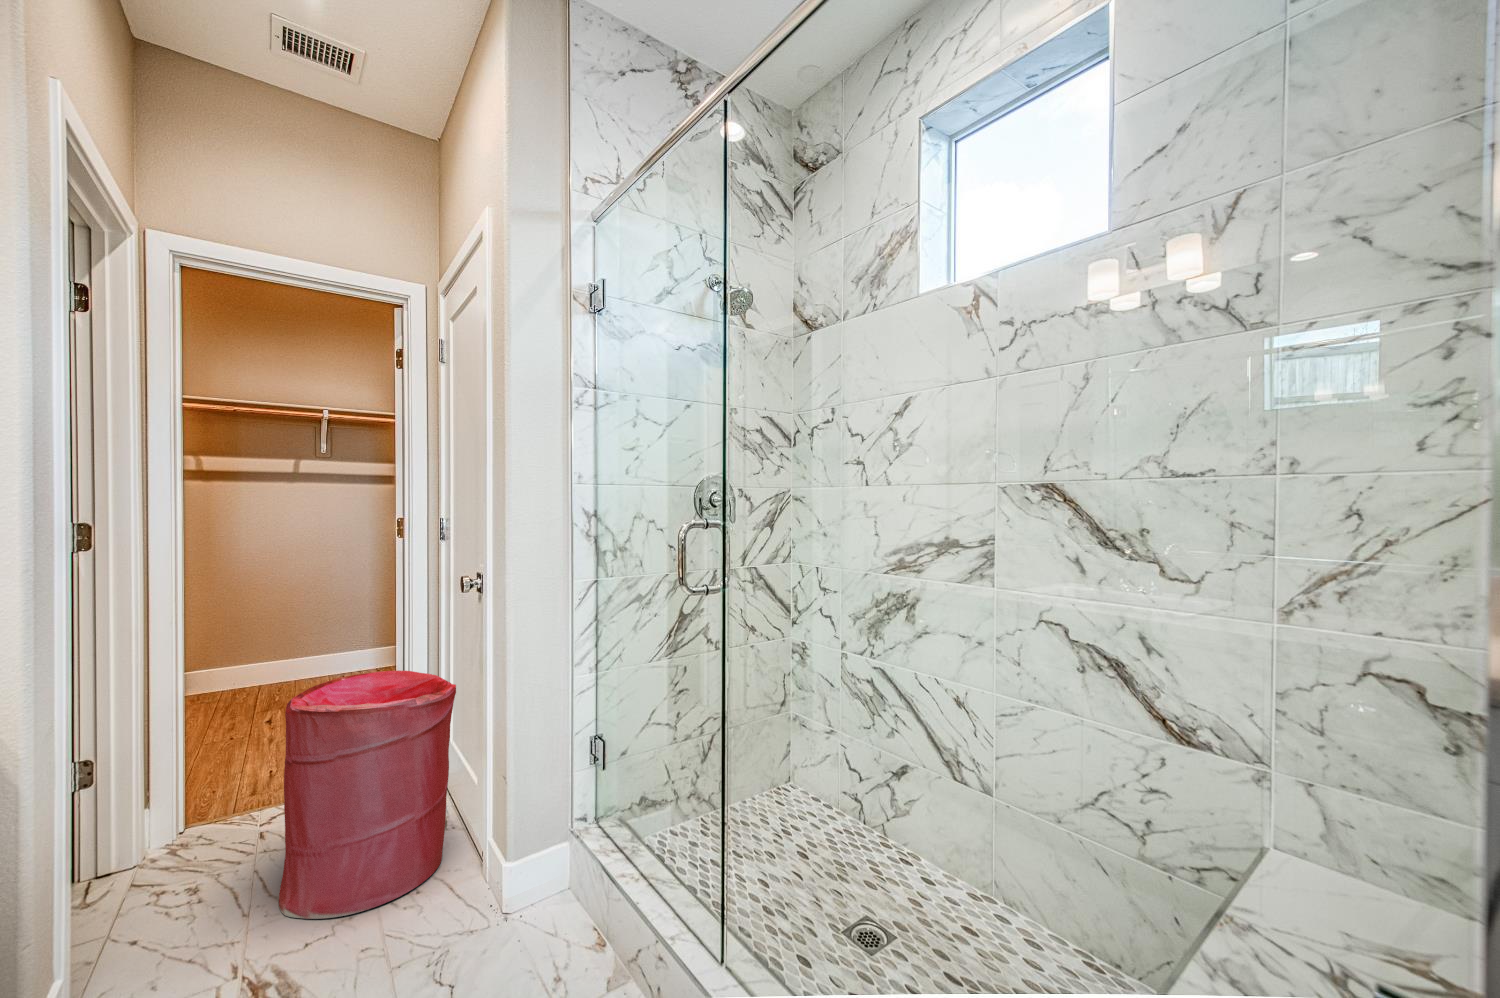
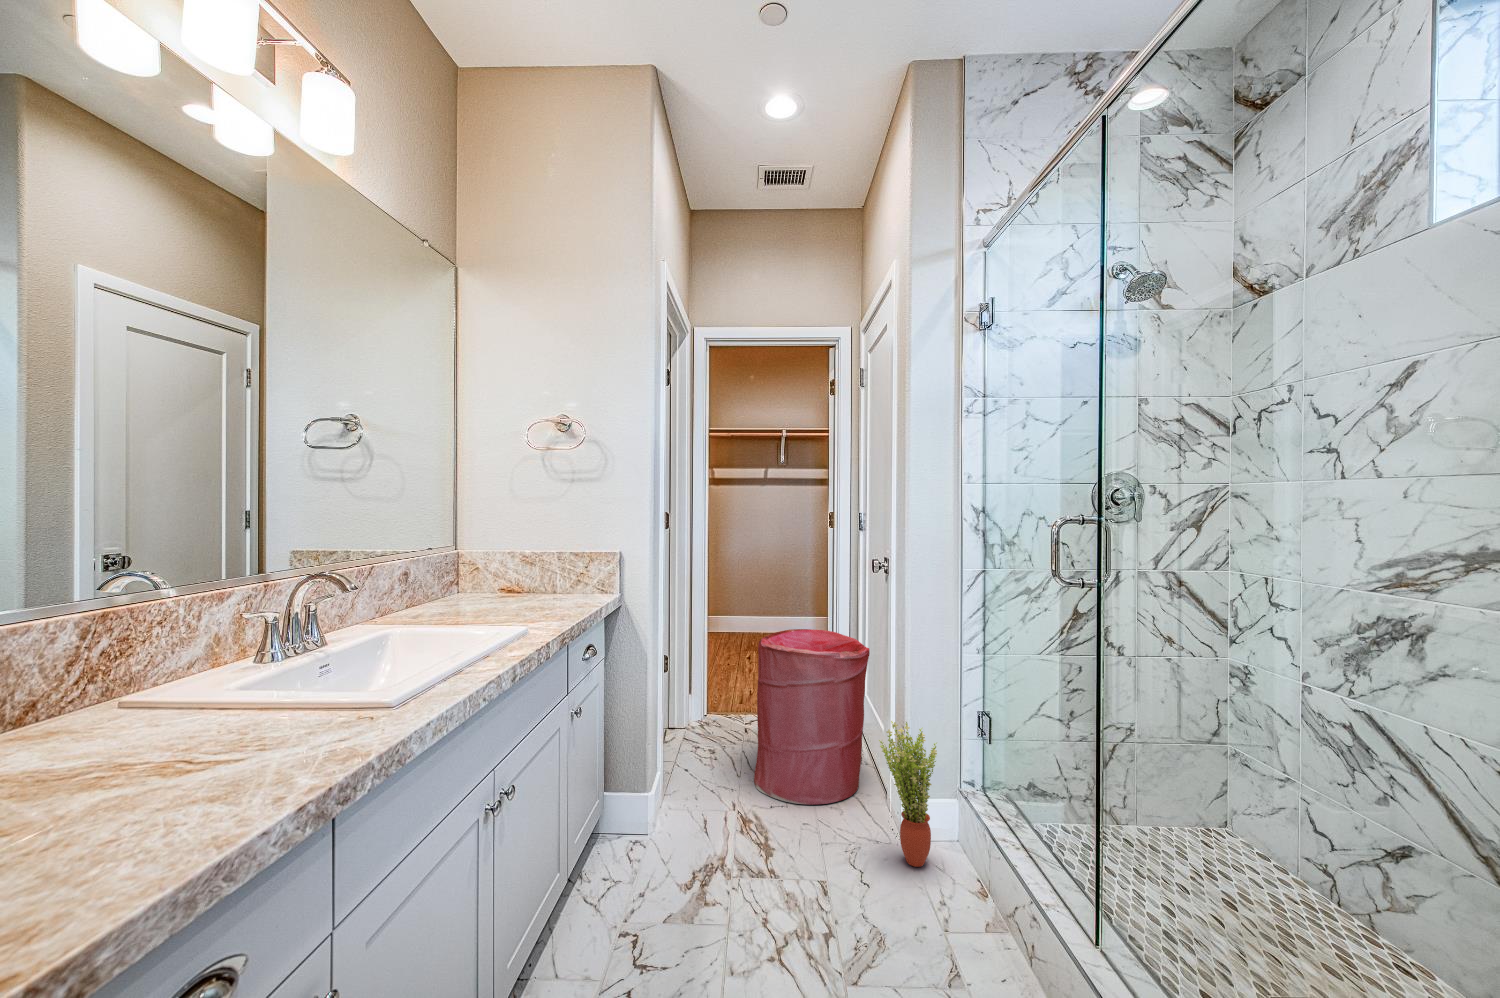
potted plant: none [472,768,547,938] -> present [879,721,937,867]

